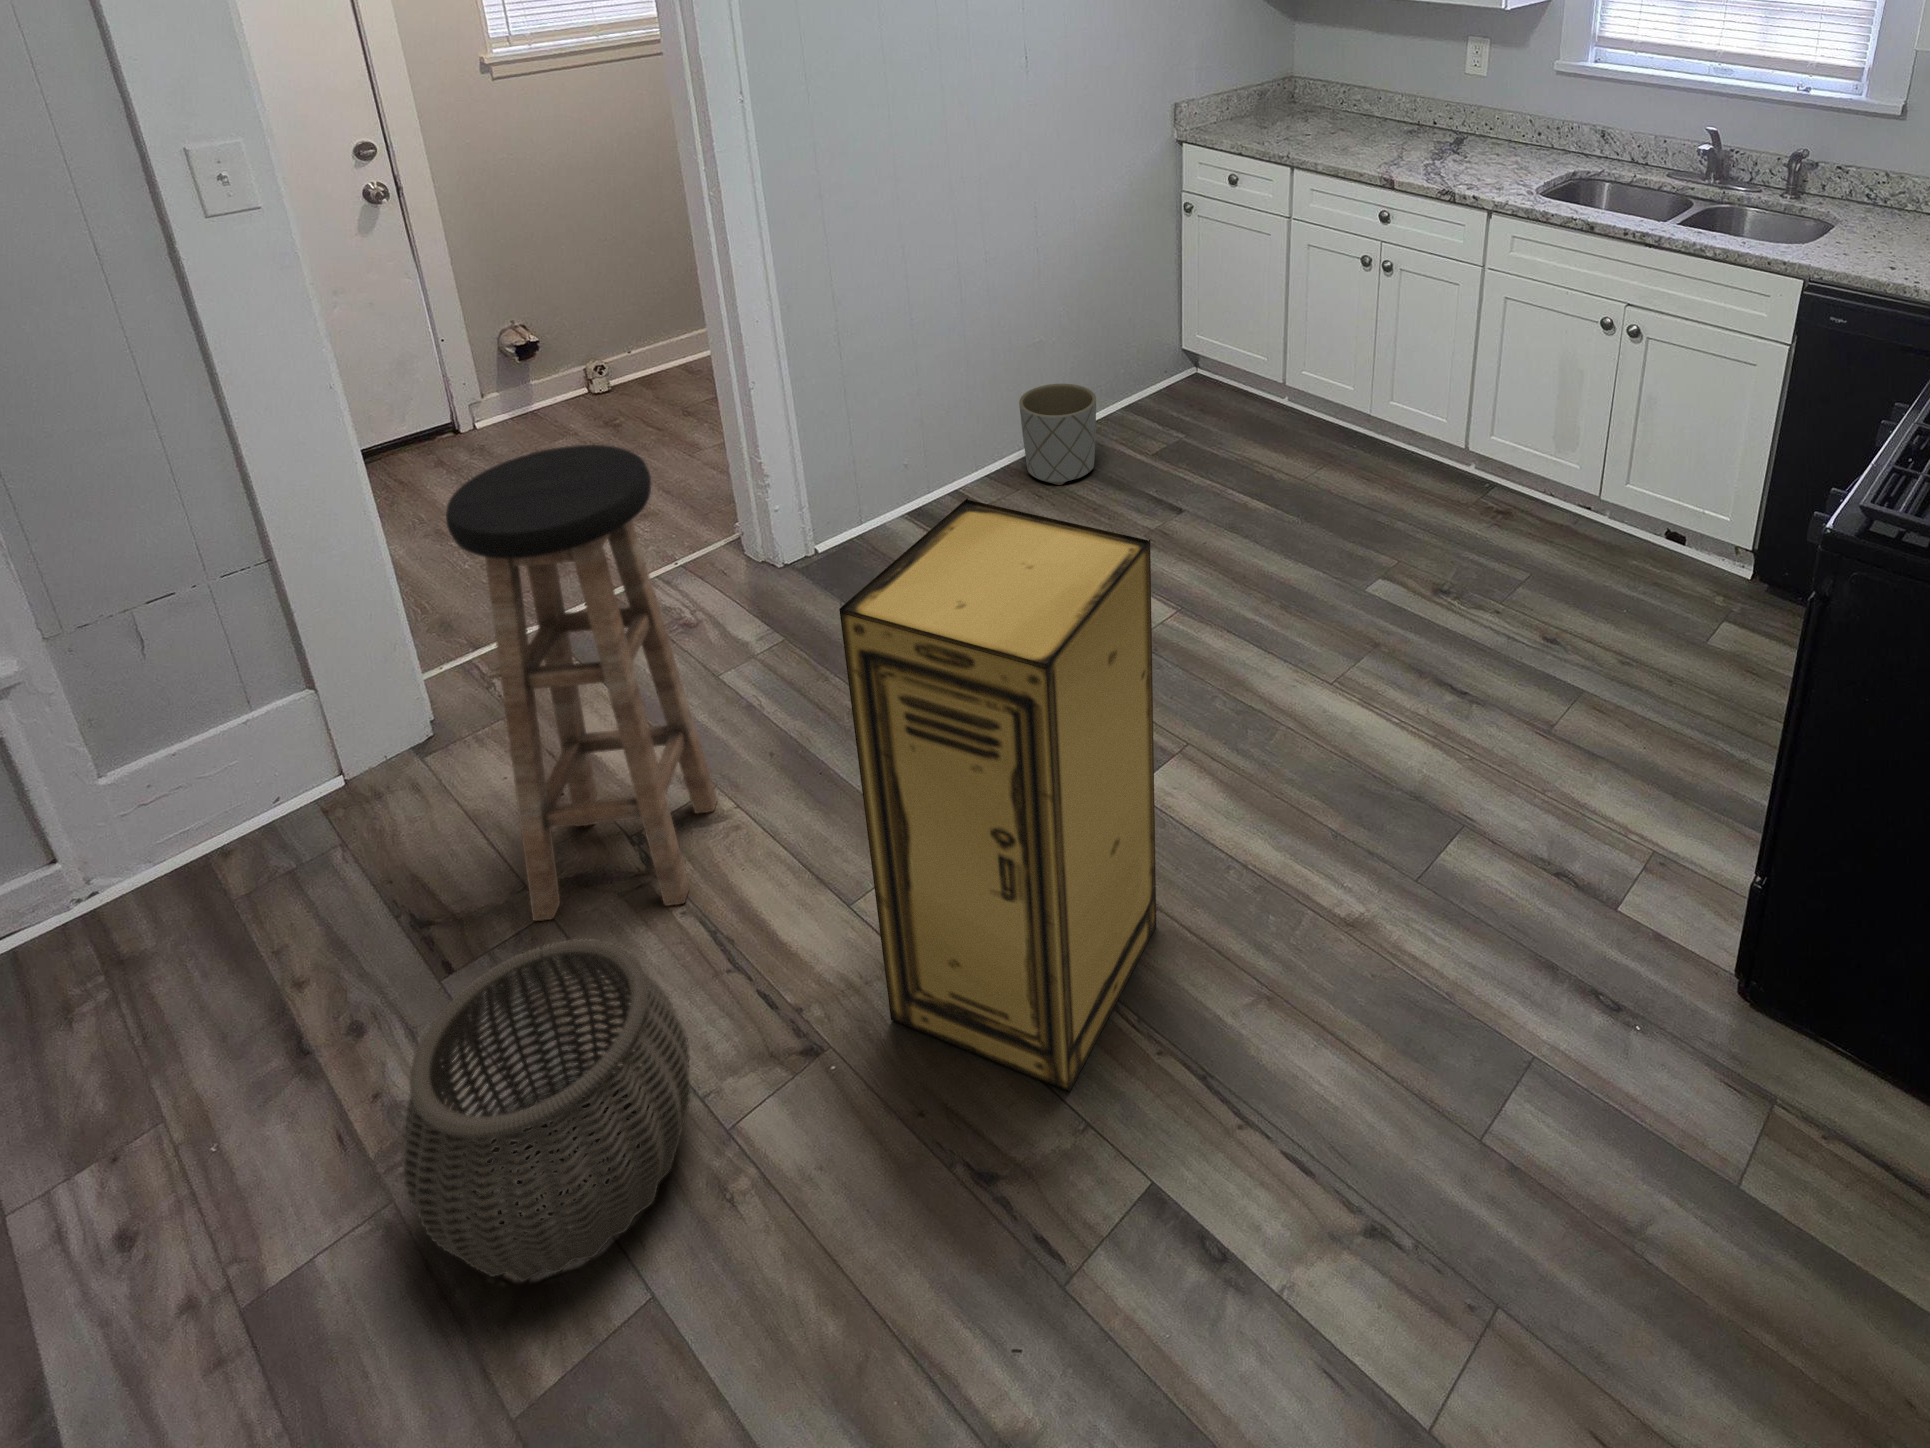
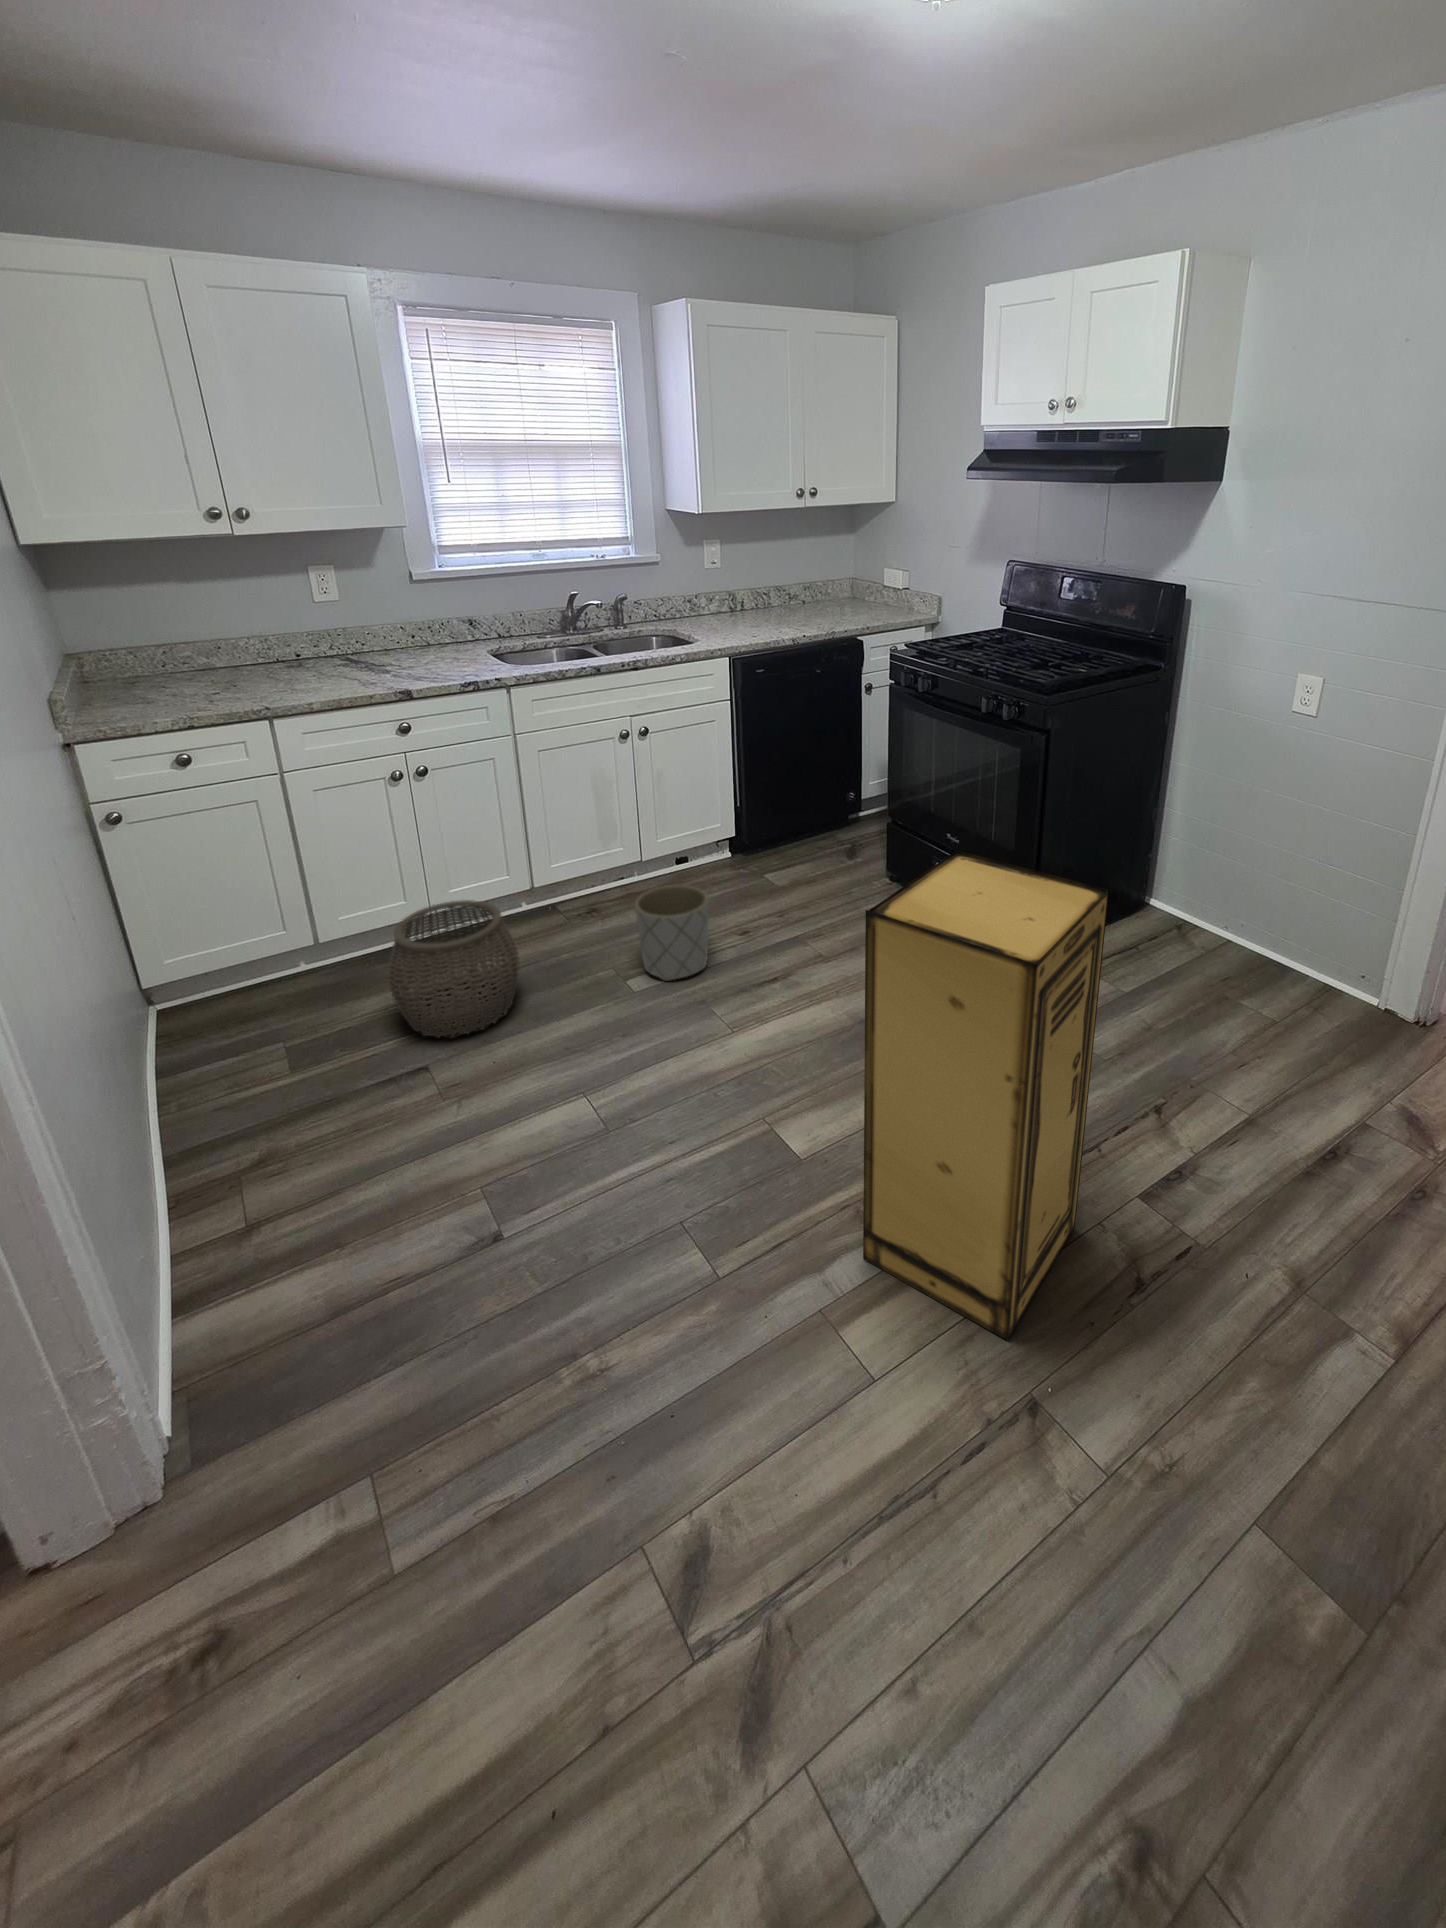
planter: present [1019,384,1096,485] -> present [635,885,708,981]
bar stool: present [446,445,717,921] -> none [561,1106,839,1798]
woven basket: present [403,939,691,1281] -> present [389,900,519,1038]

